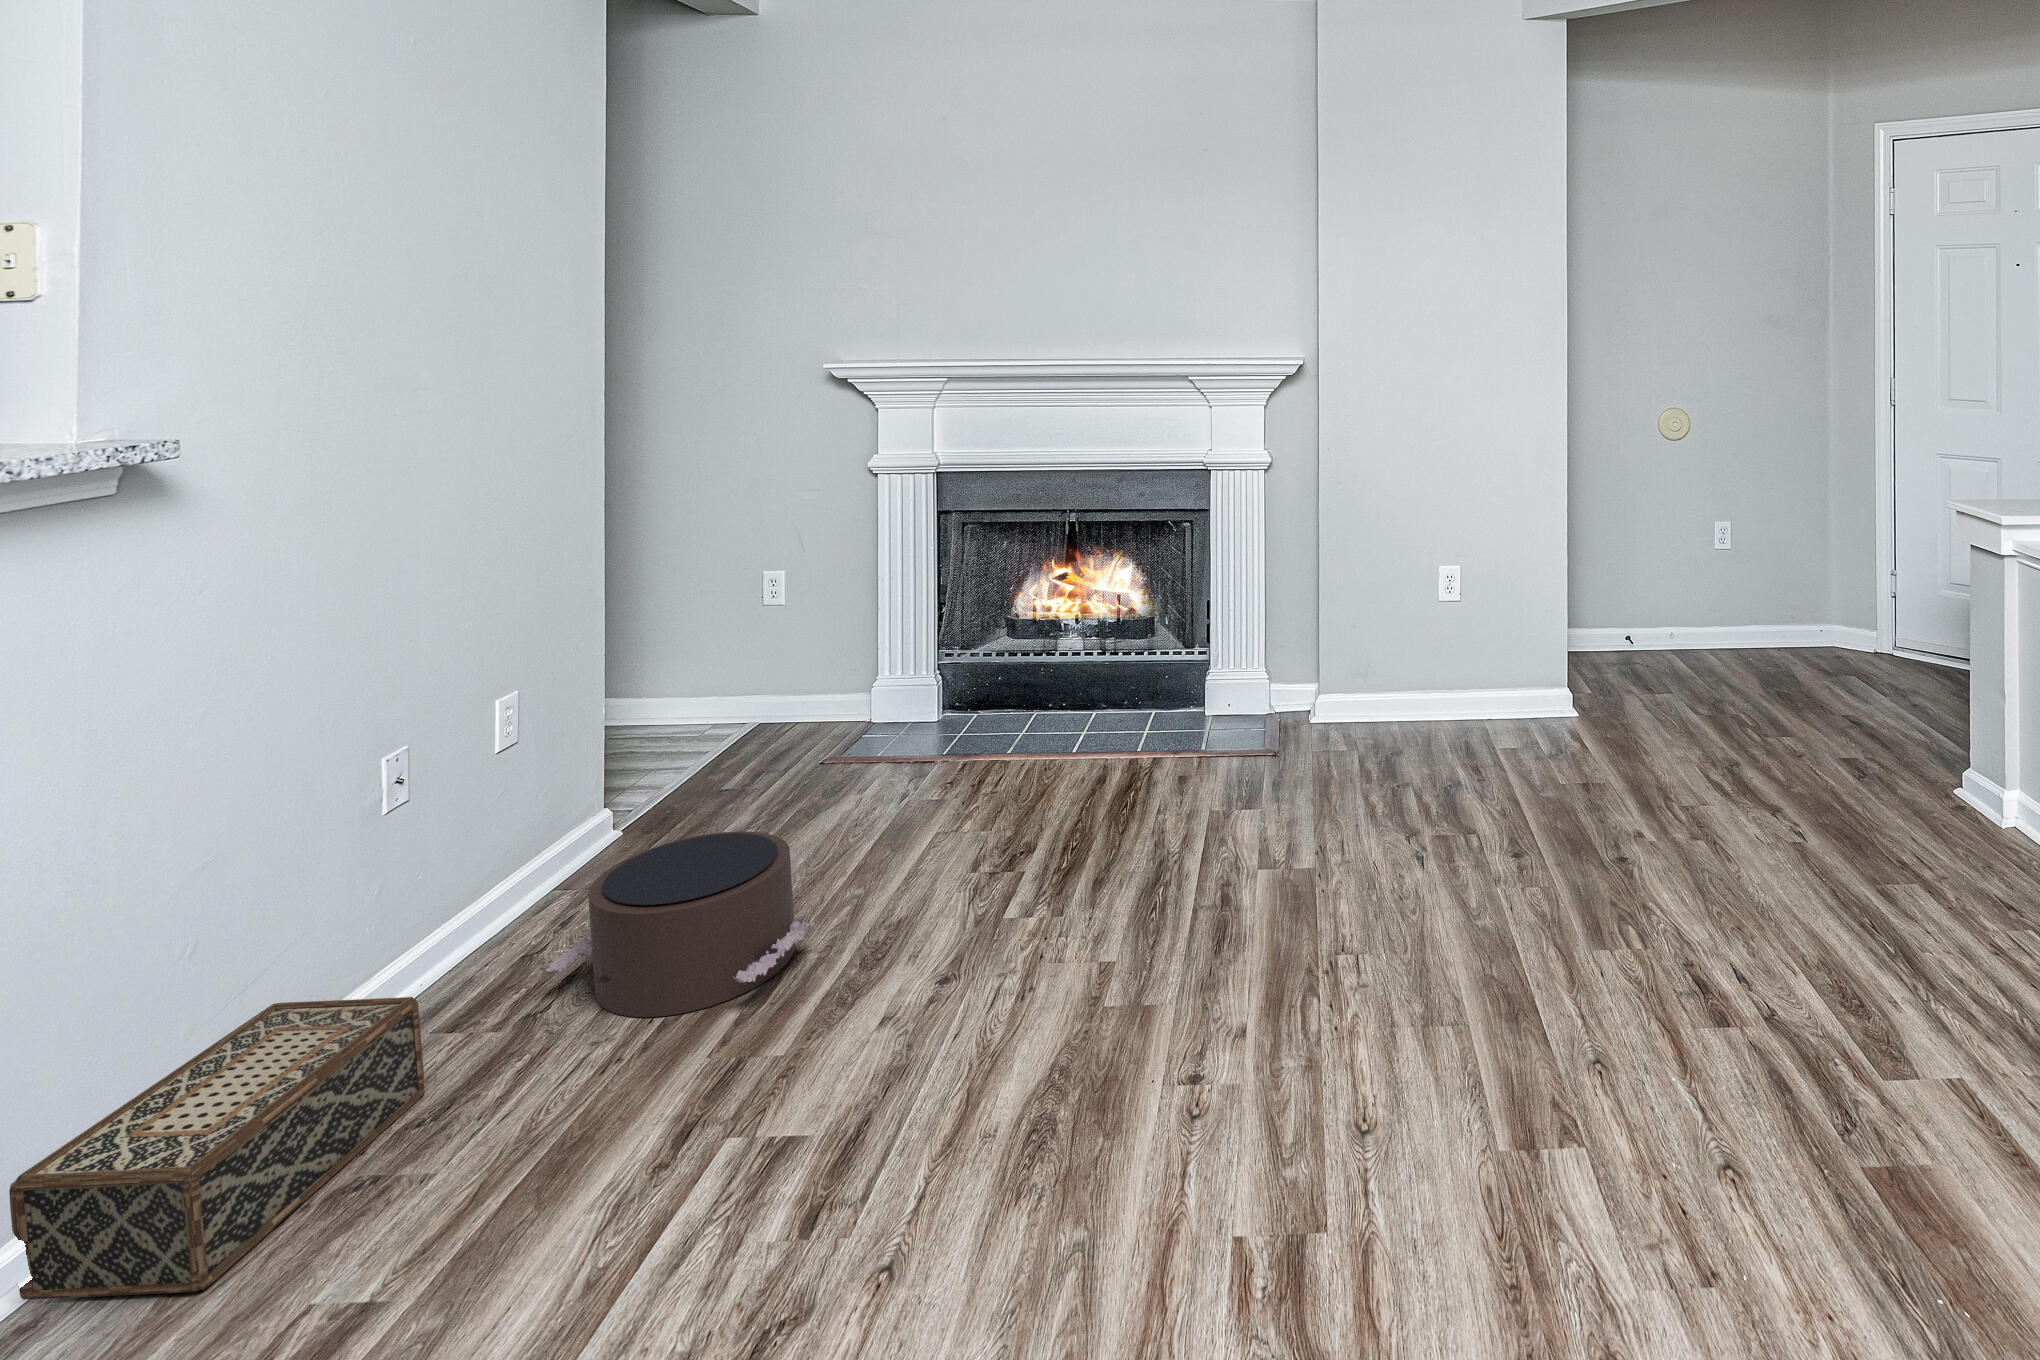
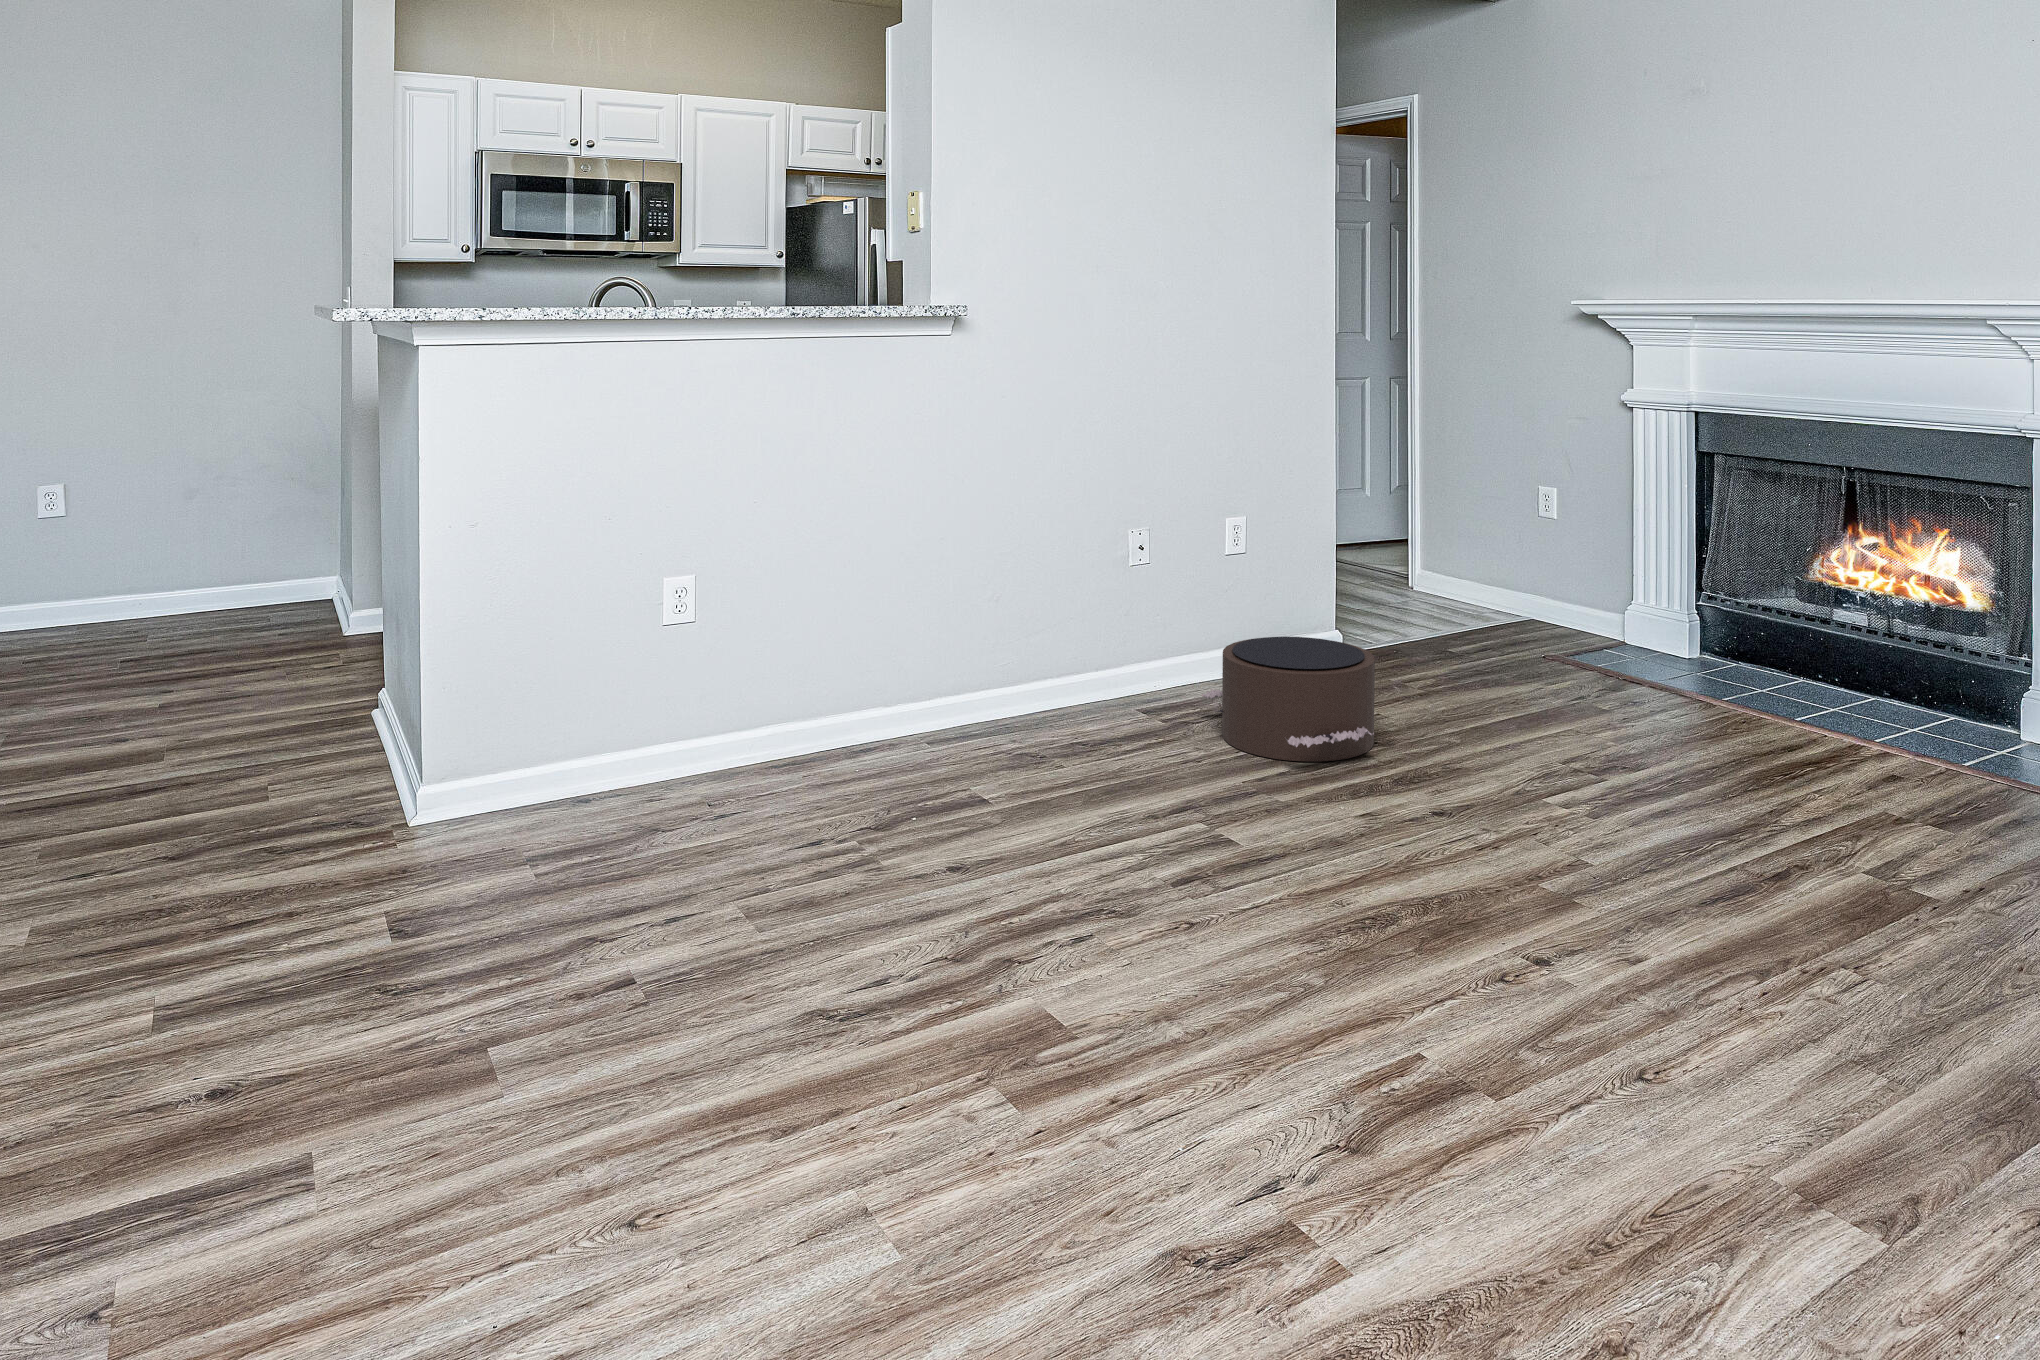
woven basket: present [9,997,425,1300] -> none [895,642,1101,761]

